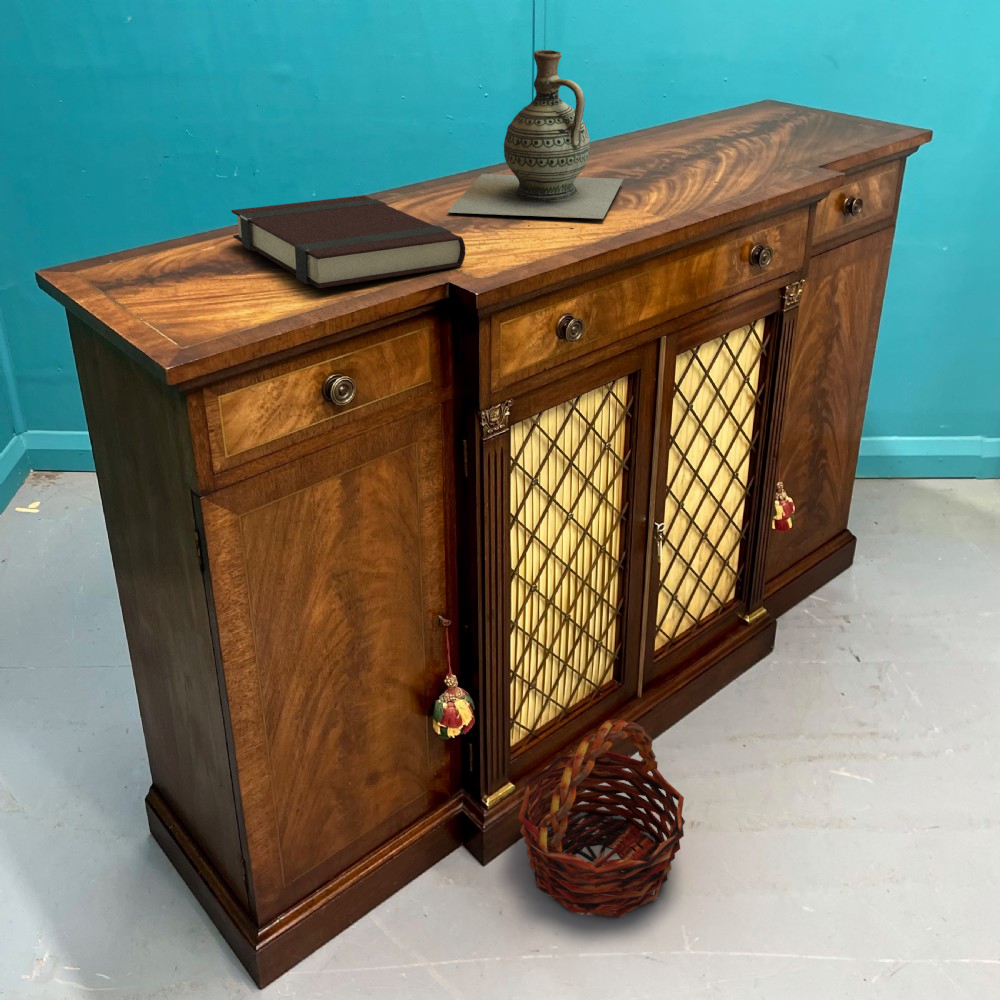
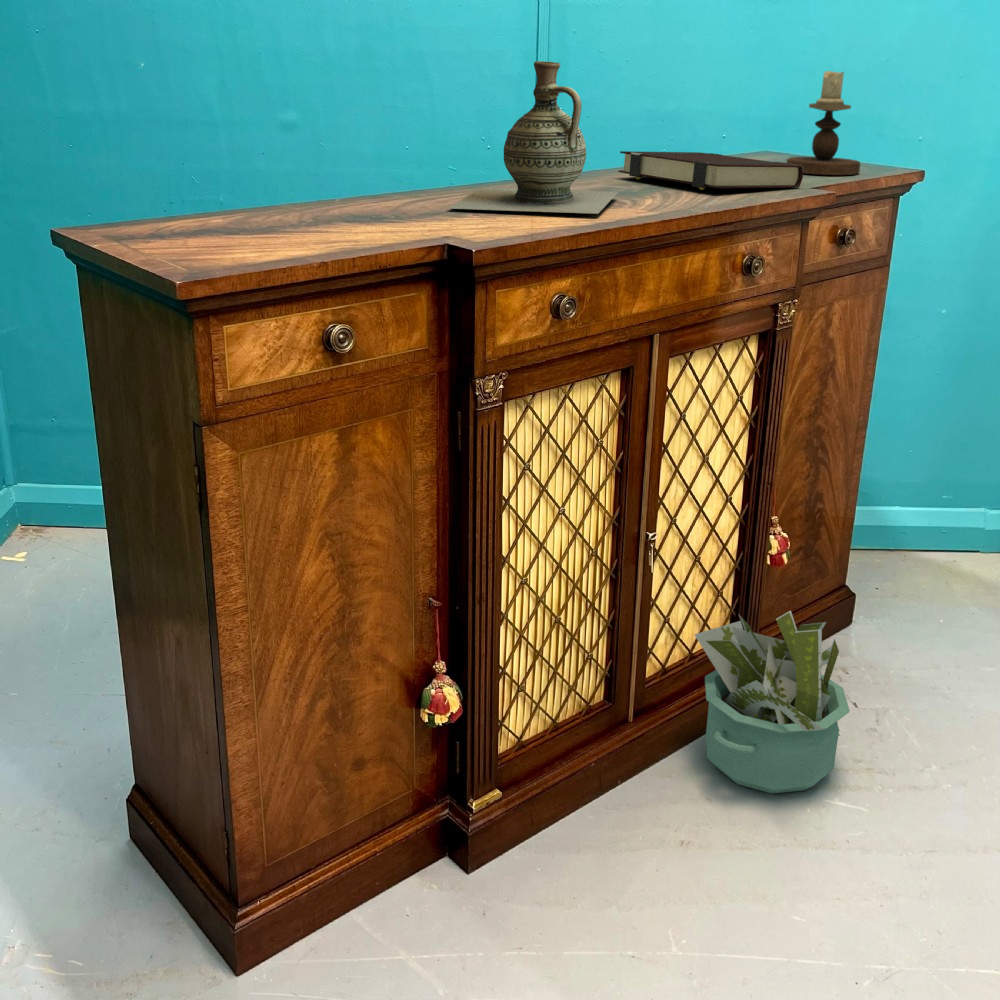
candlestick: none [794,22,871,135] -> present [787,71,860,175]
book: present [231,195,465,288] -> present [618,151,803,190]
decorative plant: none [700,587,851,763] -> present [695,610,850,793]
basket: present [518,719,685,917] -> none [504,716,677,927]

